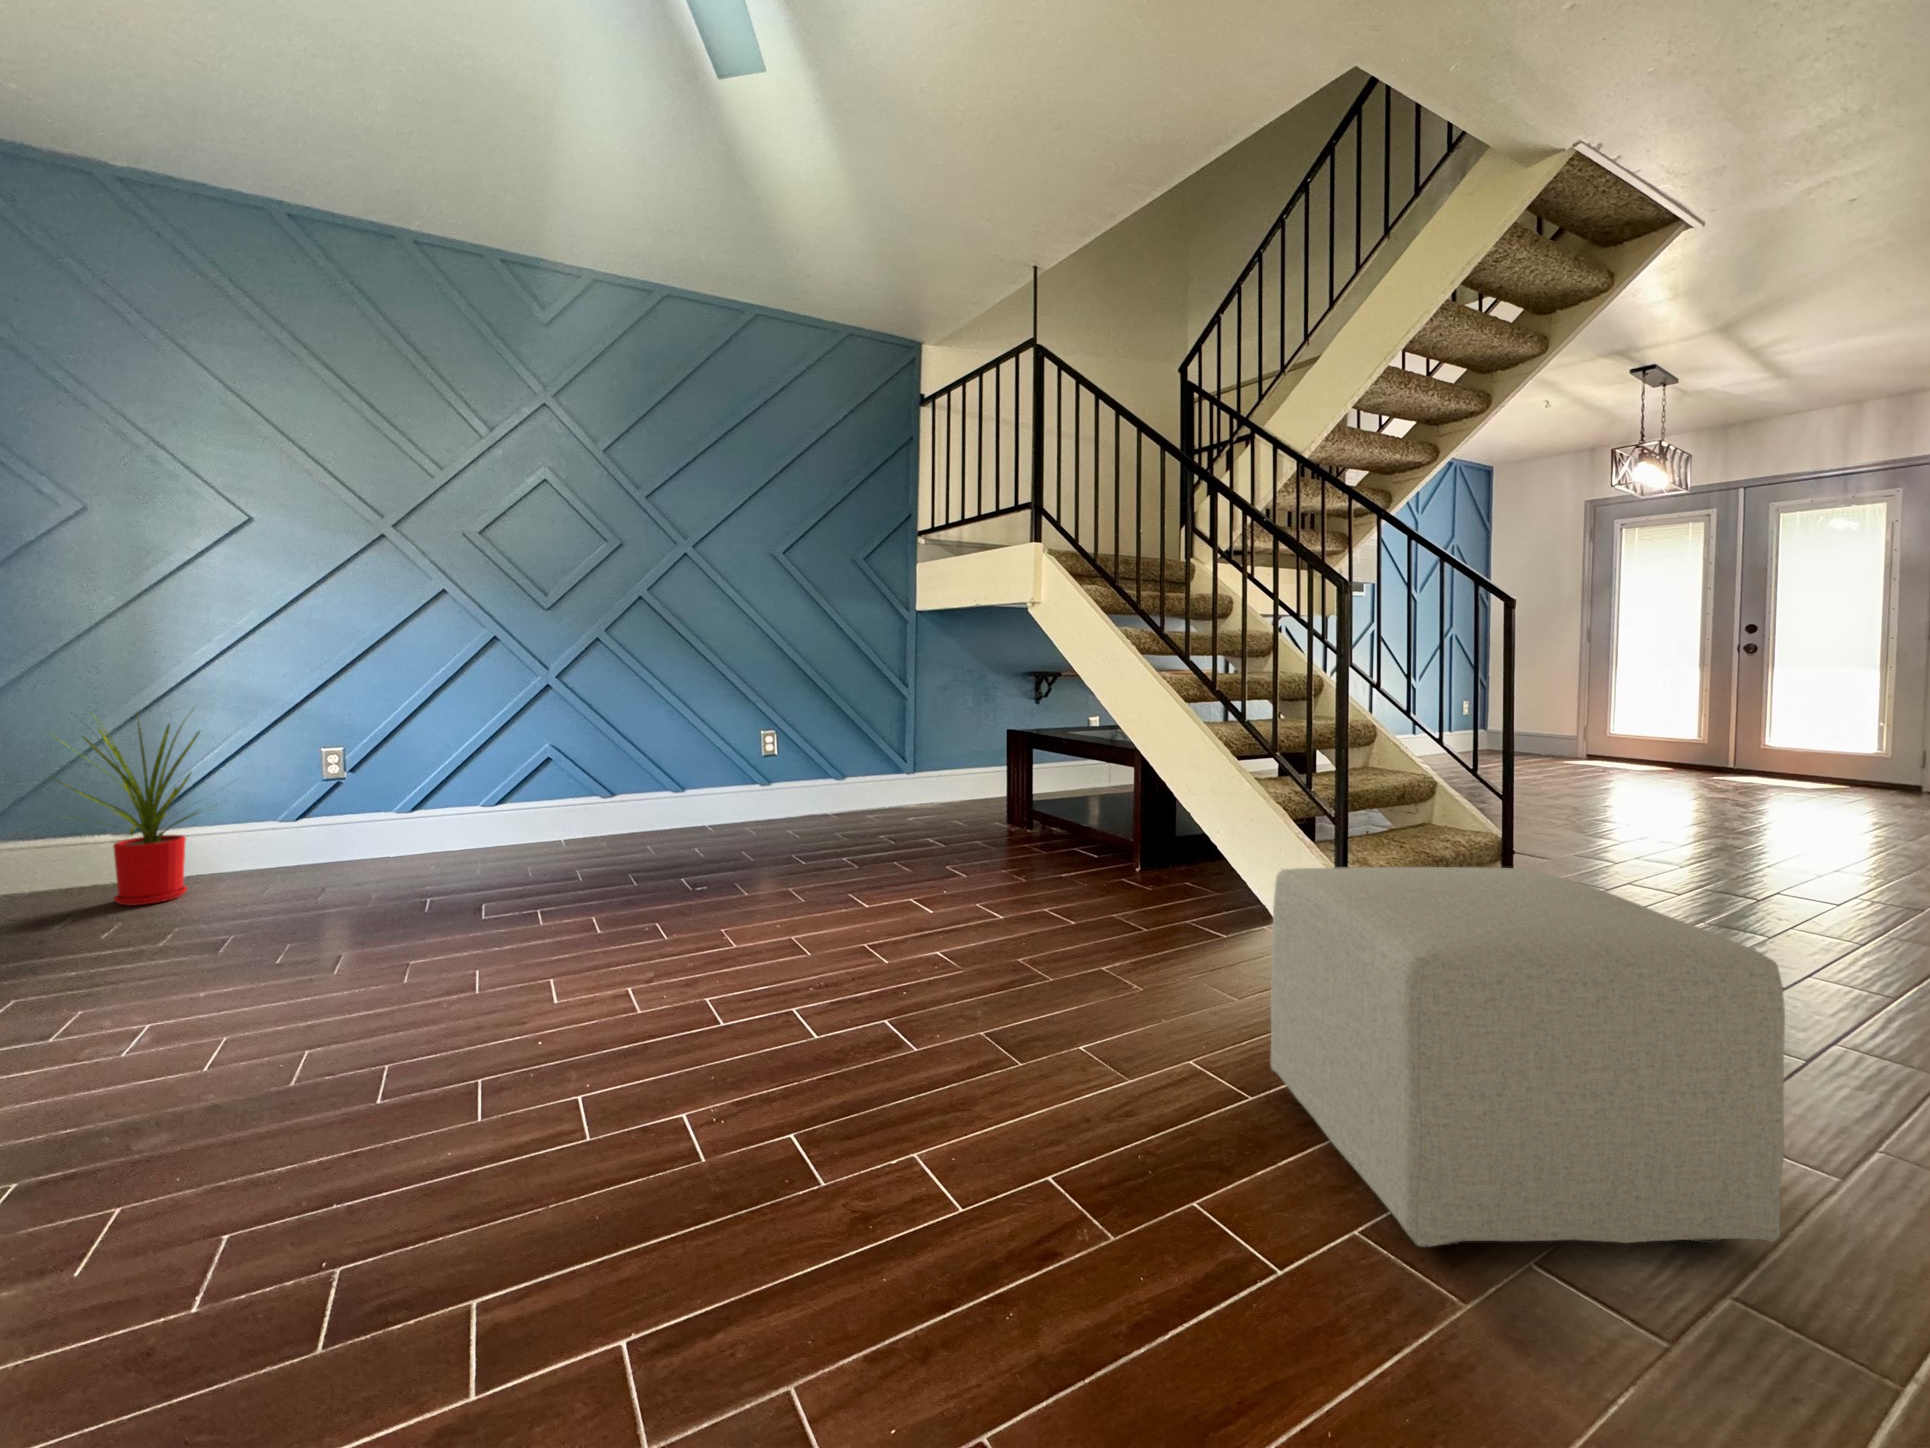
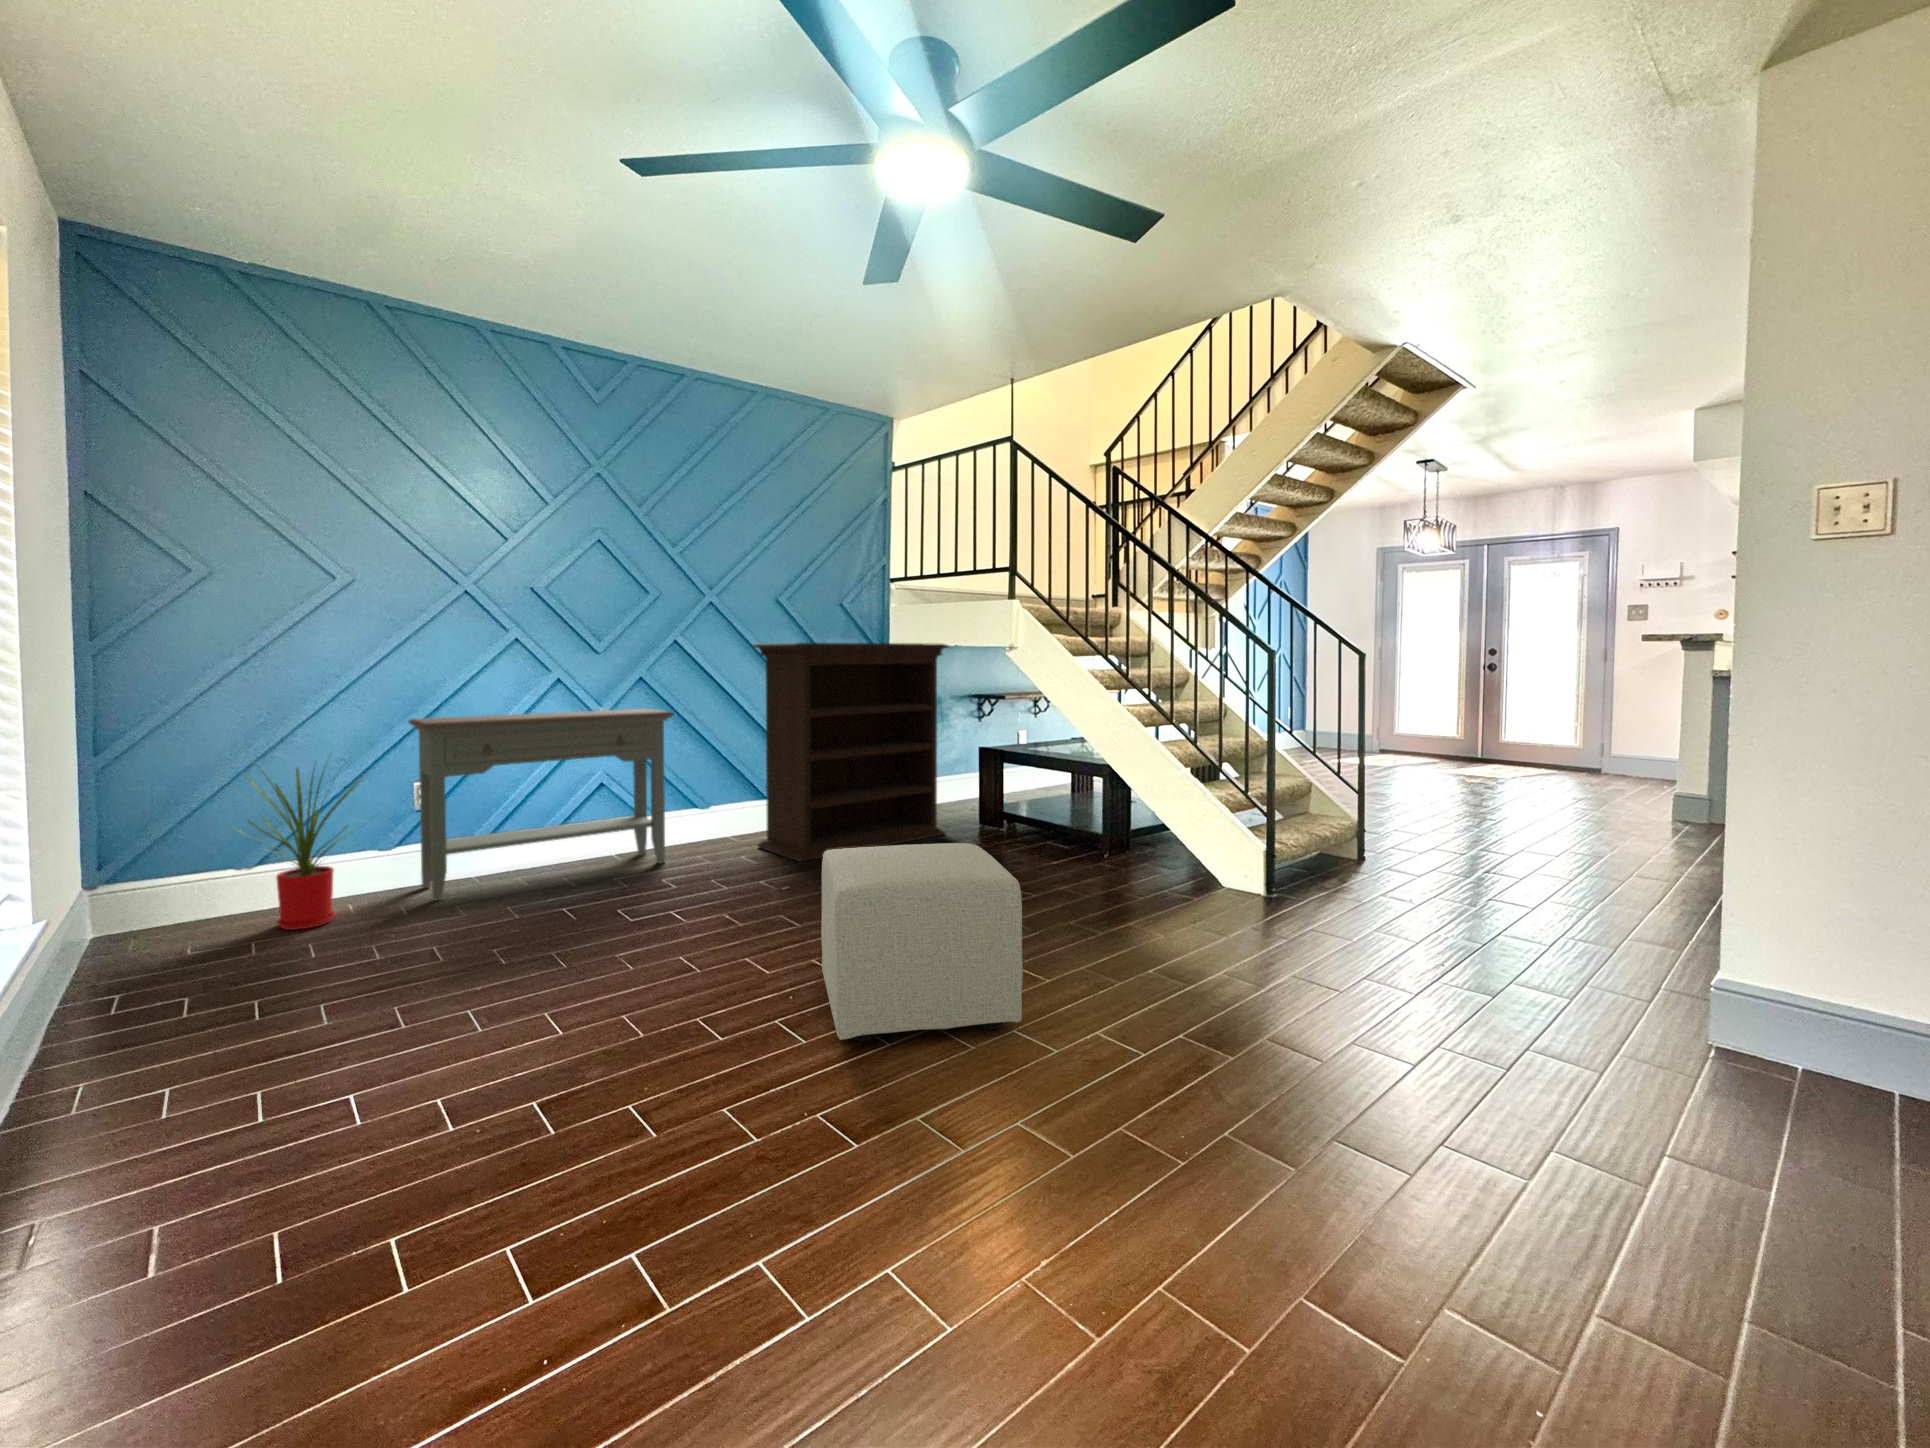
bookshelf: none [718,593,963,858] -> present [752,642,949,862]
console table: none [292,673,615,881] -> present [409,708,674,901]
ottoman: present [1271,867,1785,1247] -> present [821,843,1023,1041]

